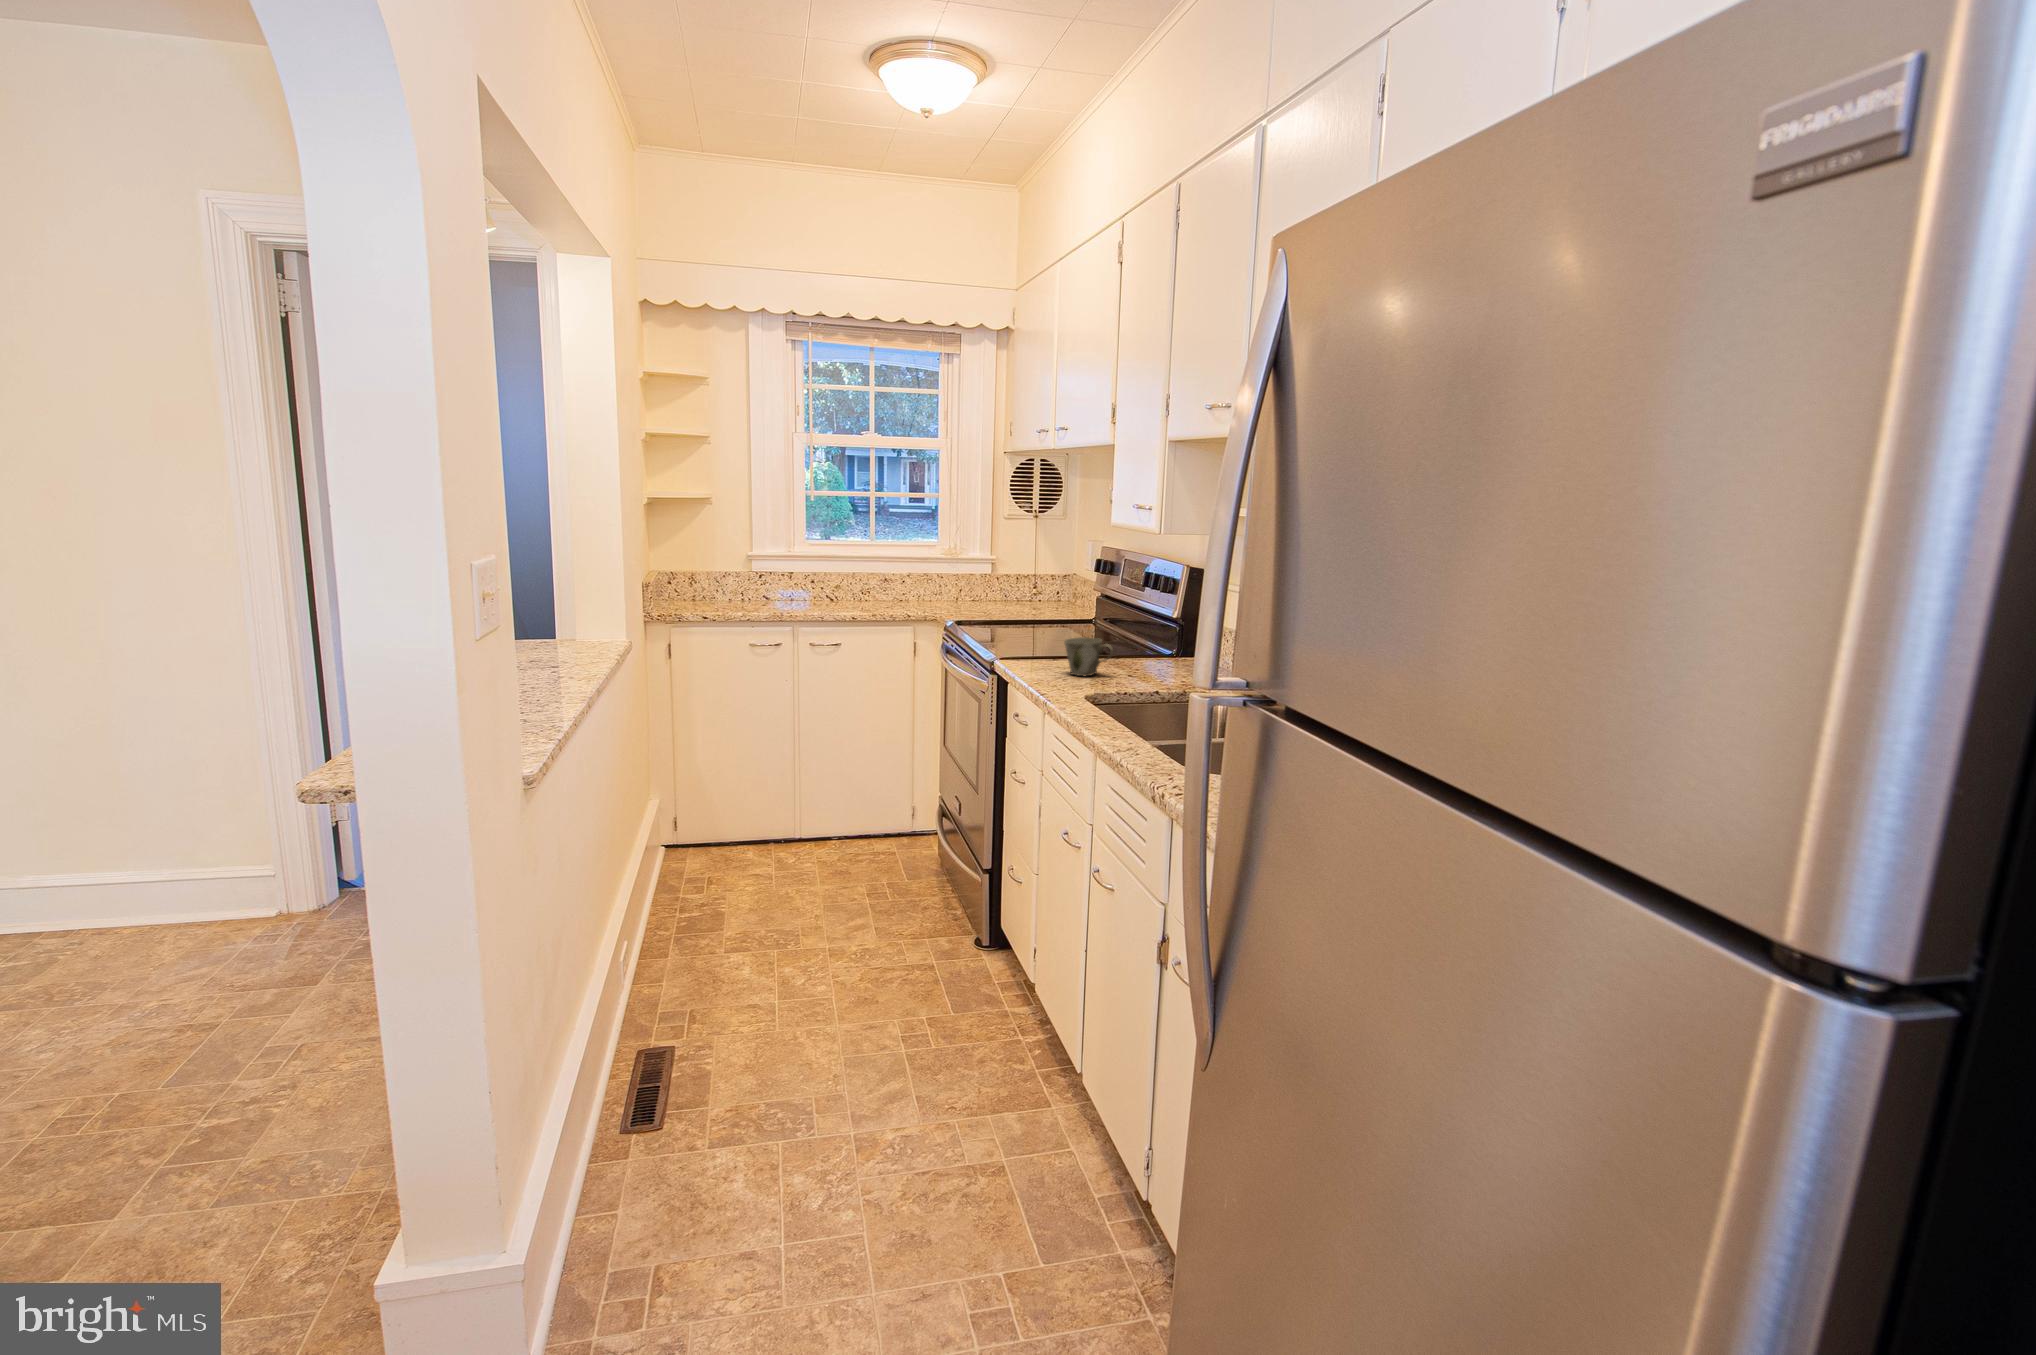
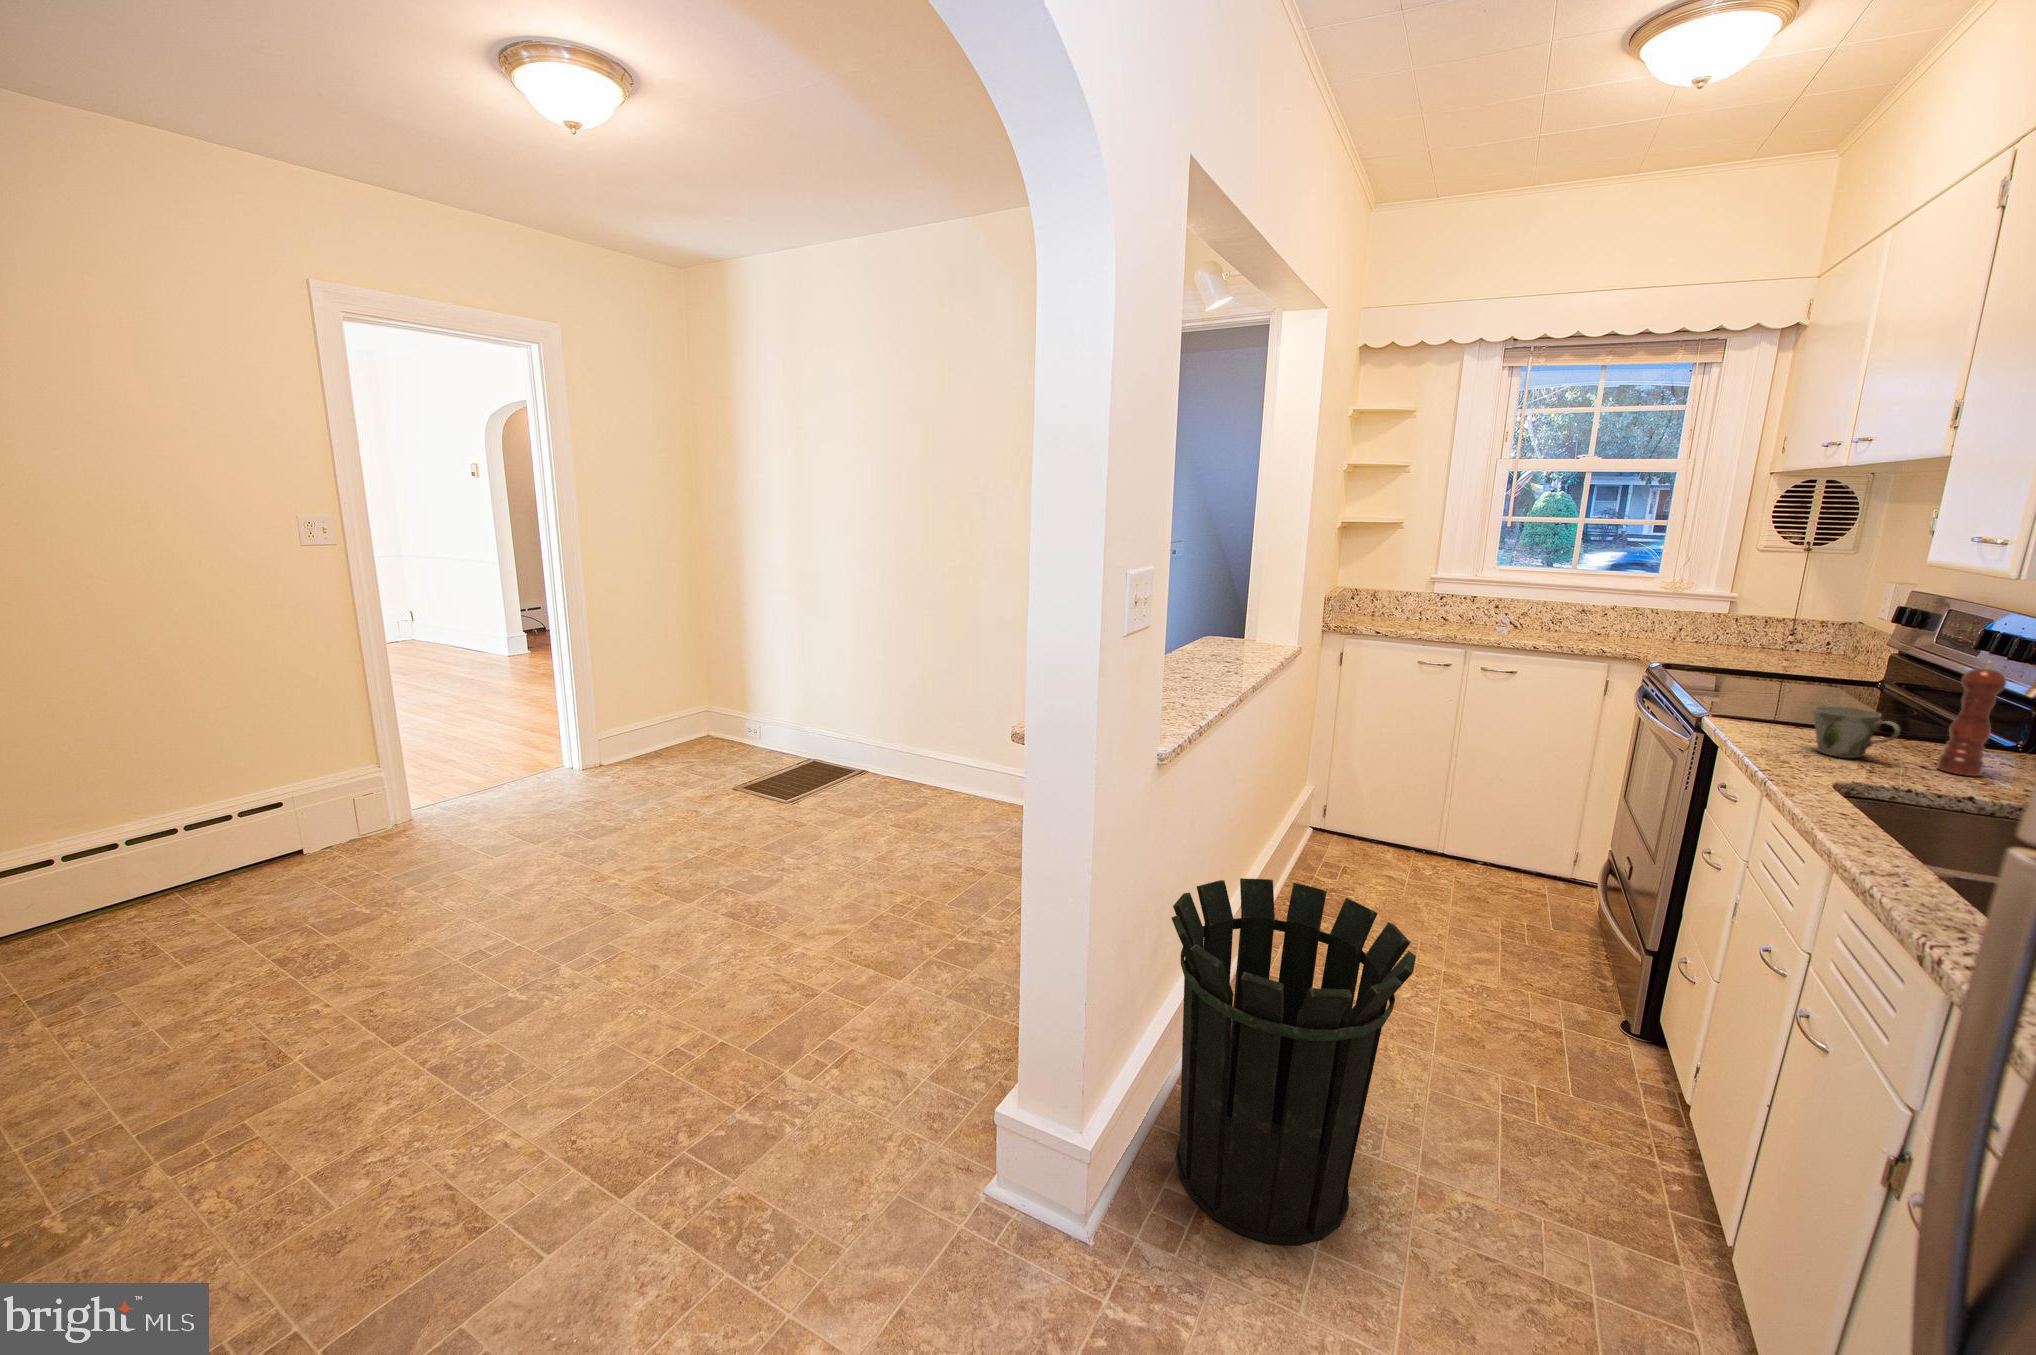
pepper mill: none [1134,593,1160,677] -> present [1937,661,2006,776]
waste bin: none [565,888,829,1280] -> present [1171,878,1416,1245]

